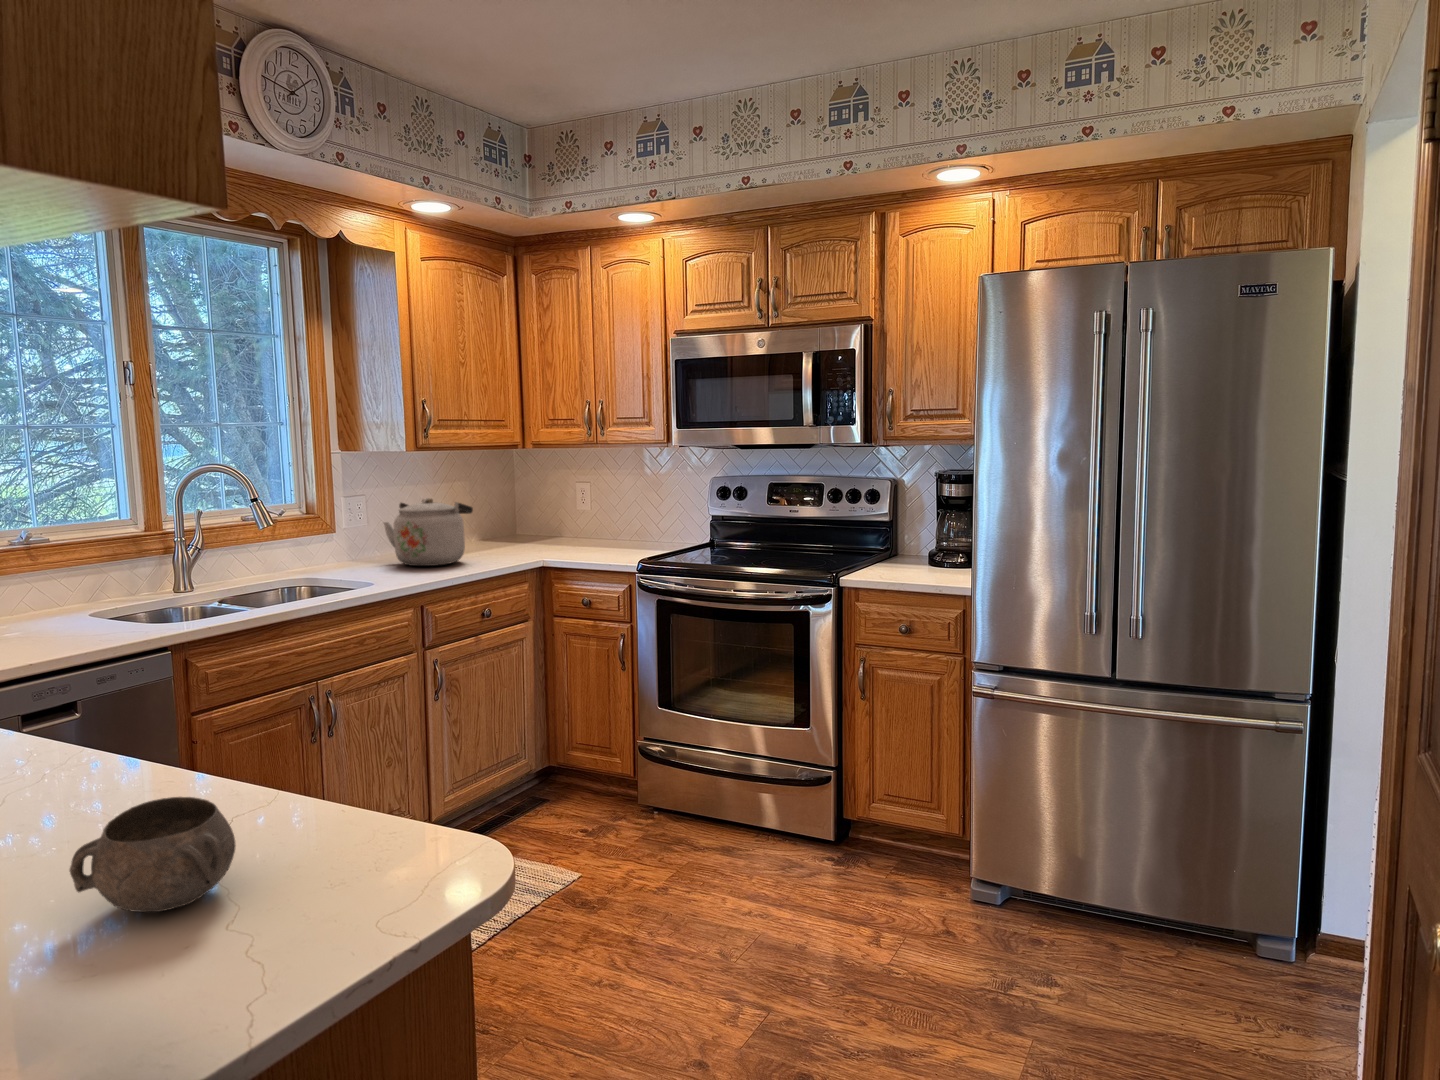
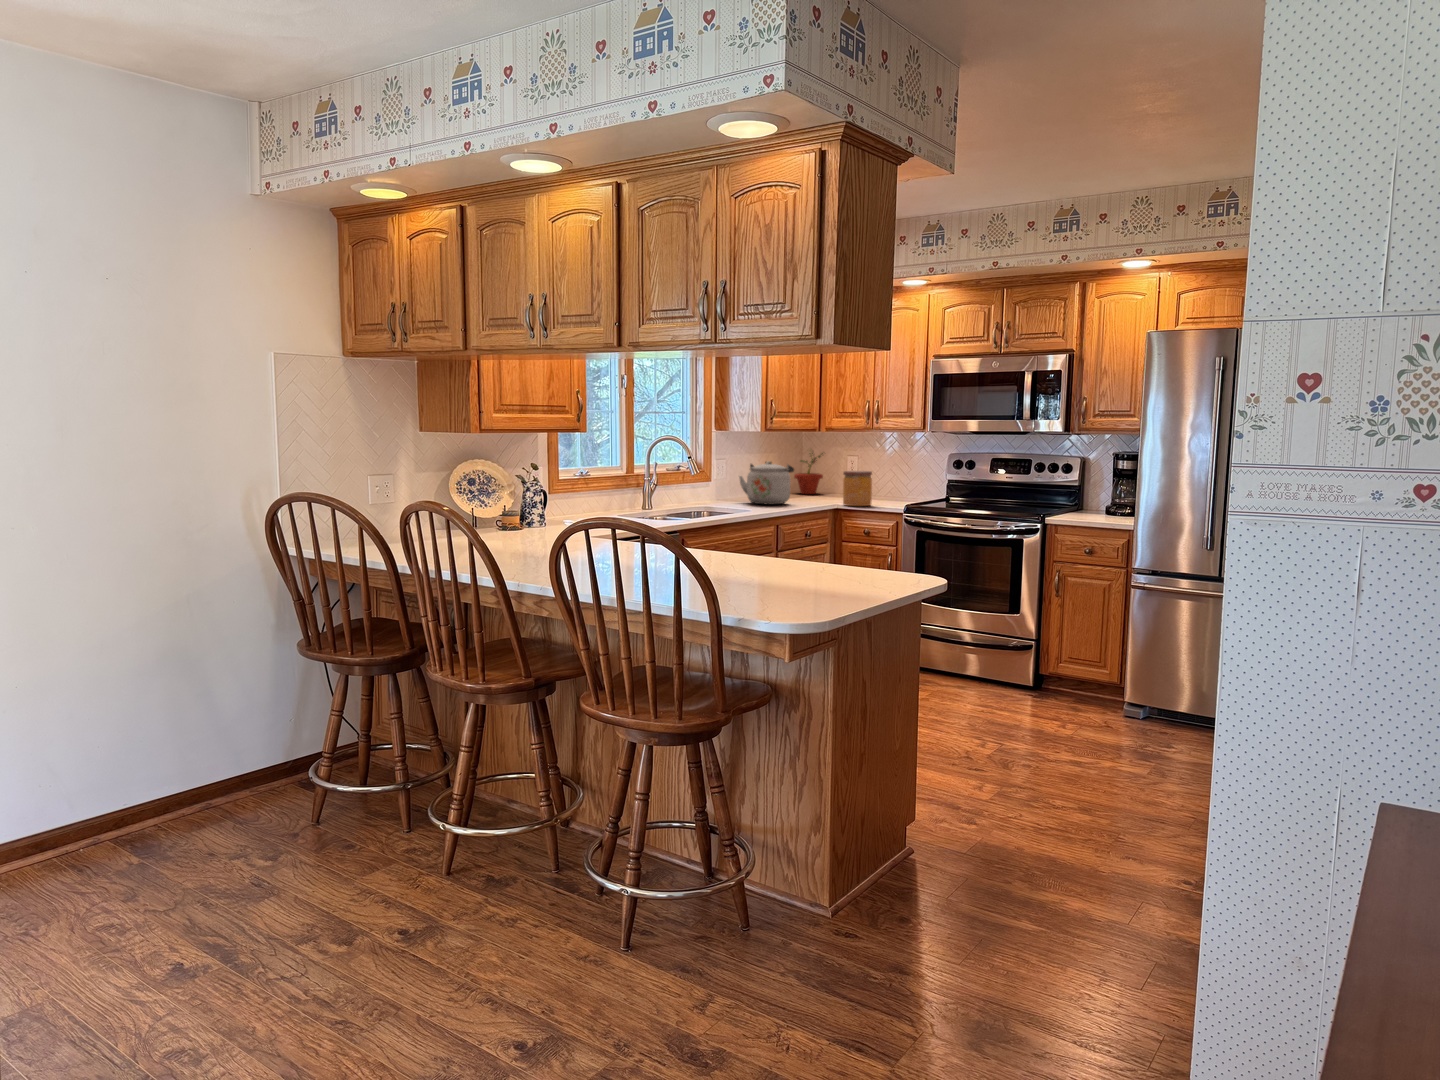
potted plant: none [500,473,543,540] -> present [794,453,823,494]
jar: none [548,507,593,562] -> present [843,471,872,506]
decorative bowl: present [70,797,236,912] -> none [821,544,868,577]

